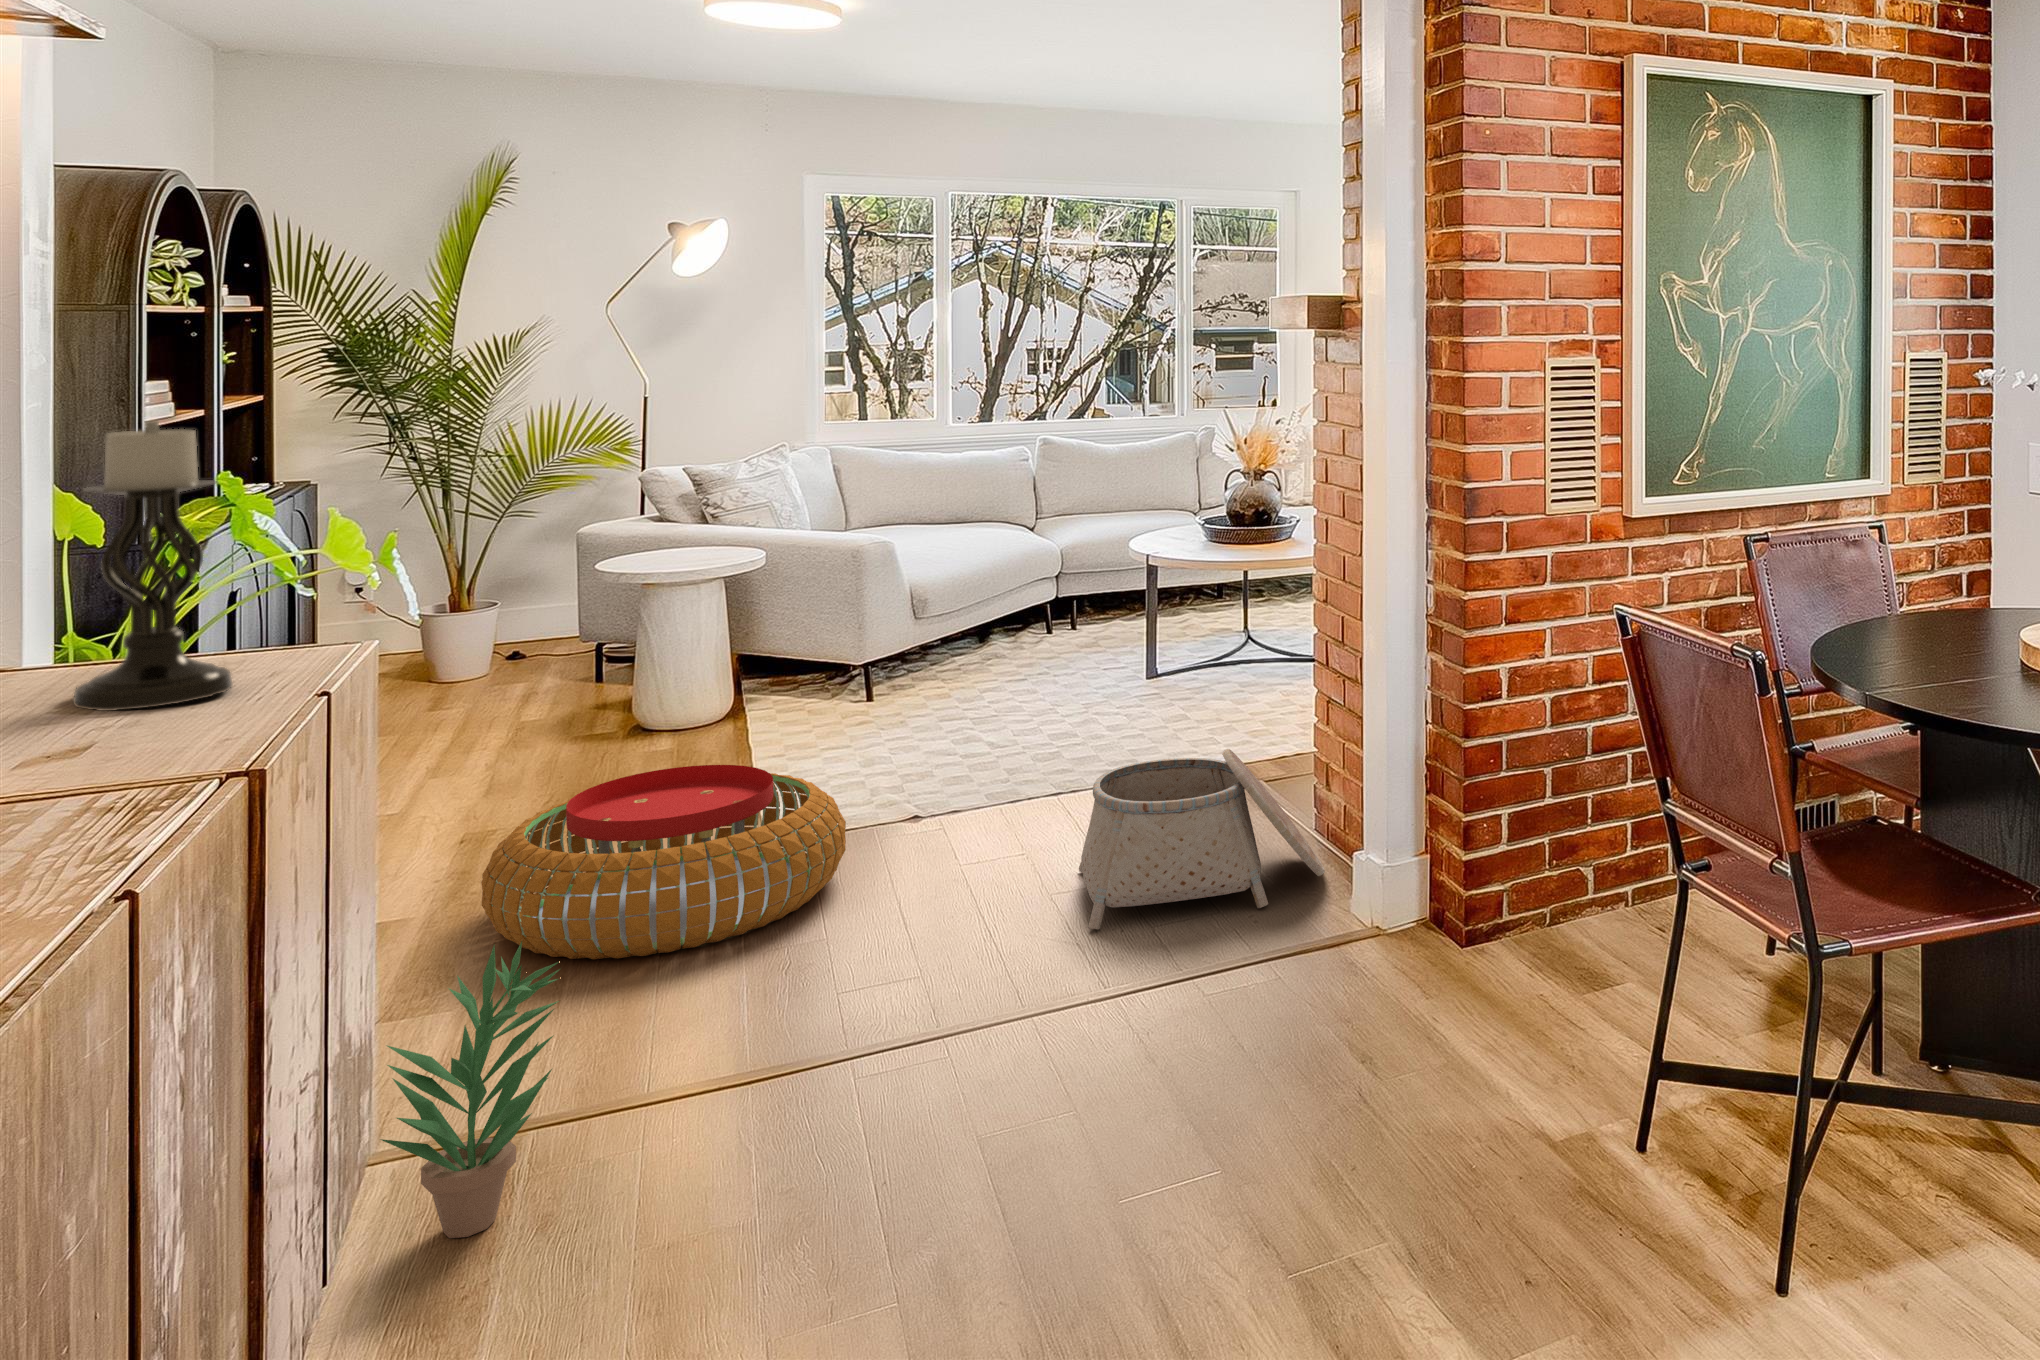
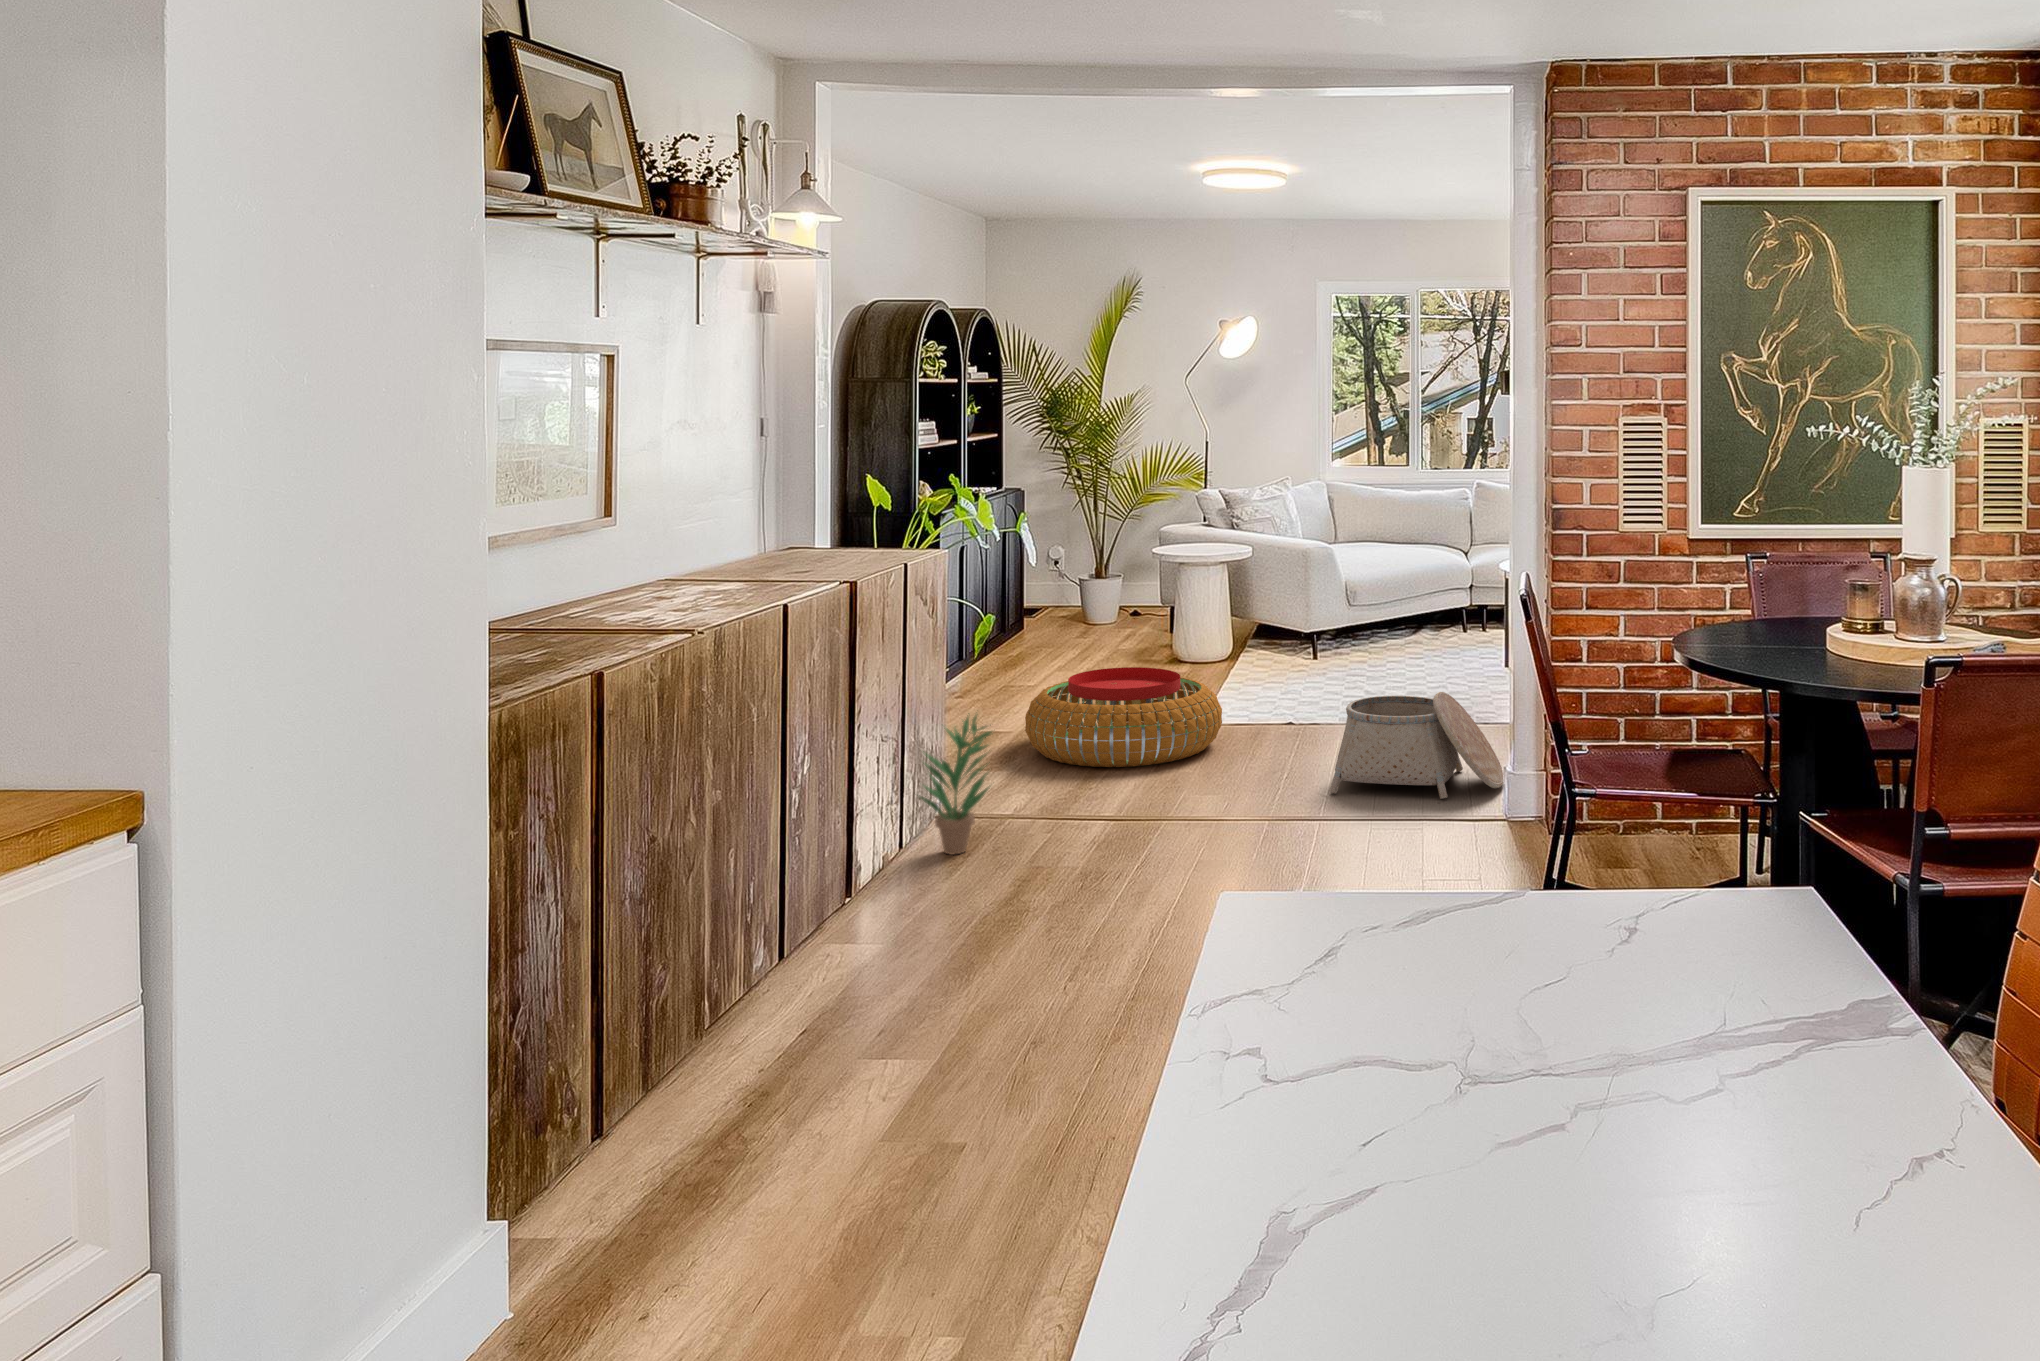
candle holder: present [73,421,232,711] -> none [800,434,858,565]

